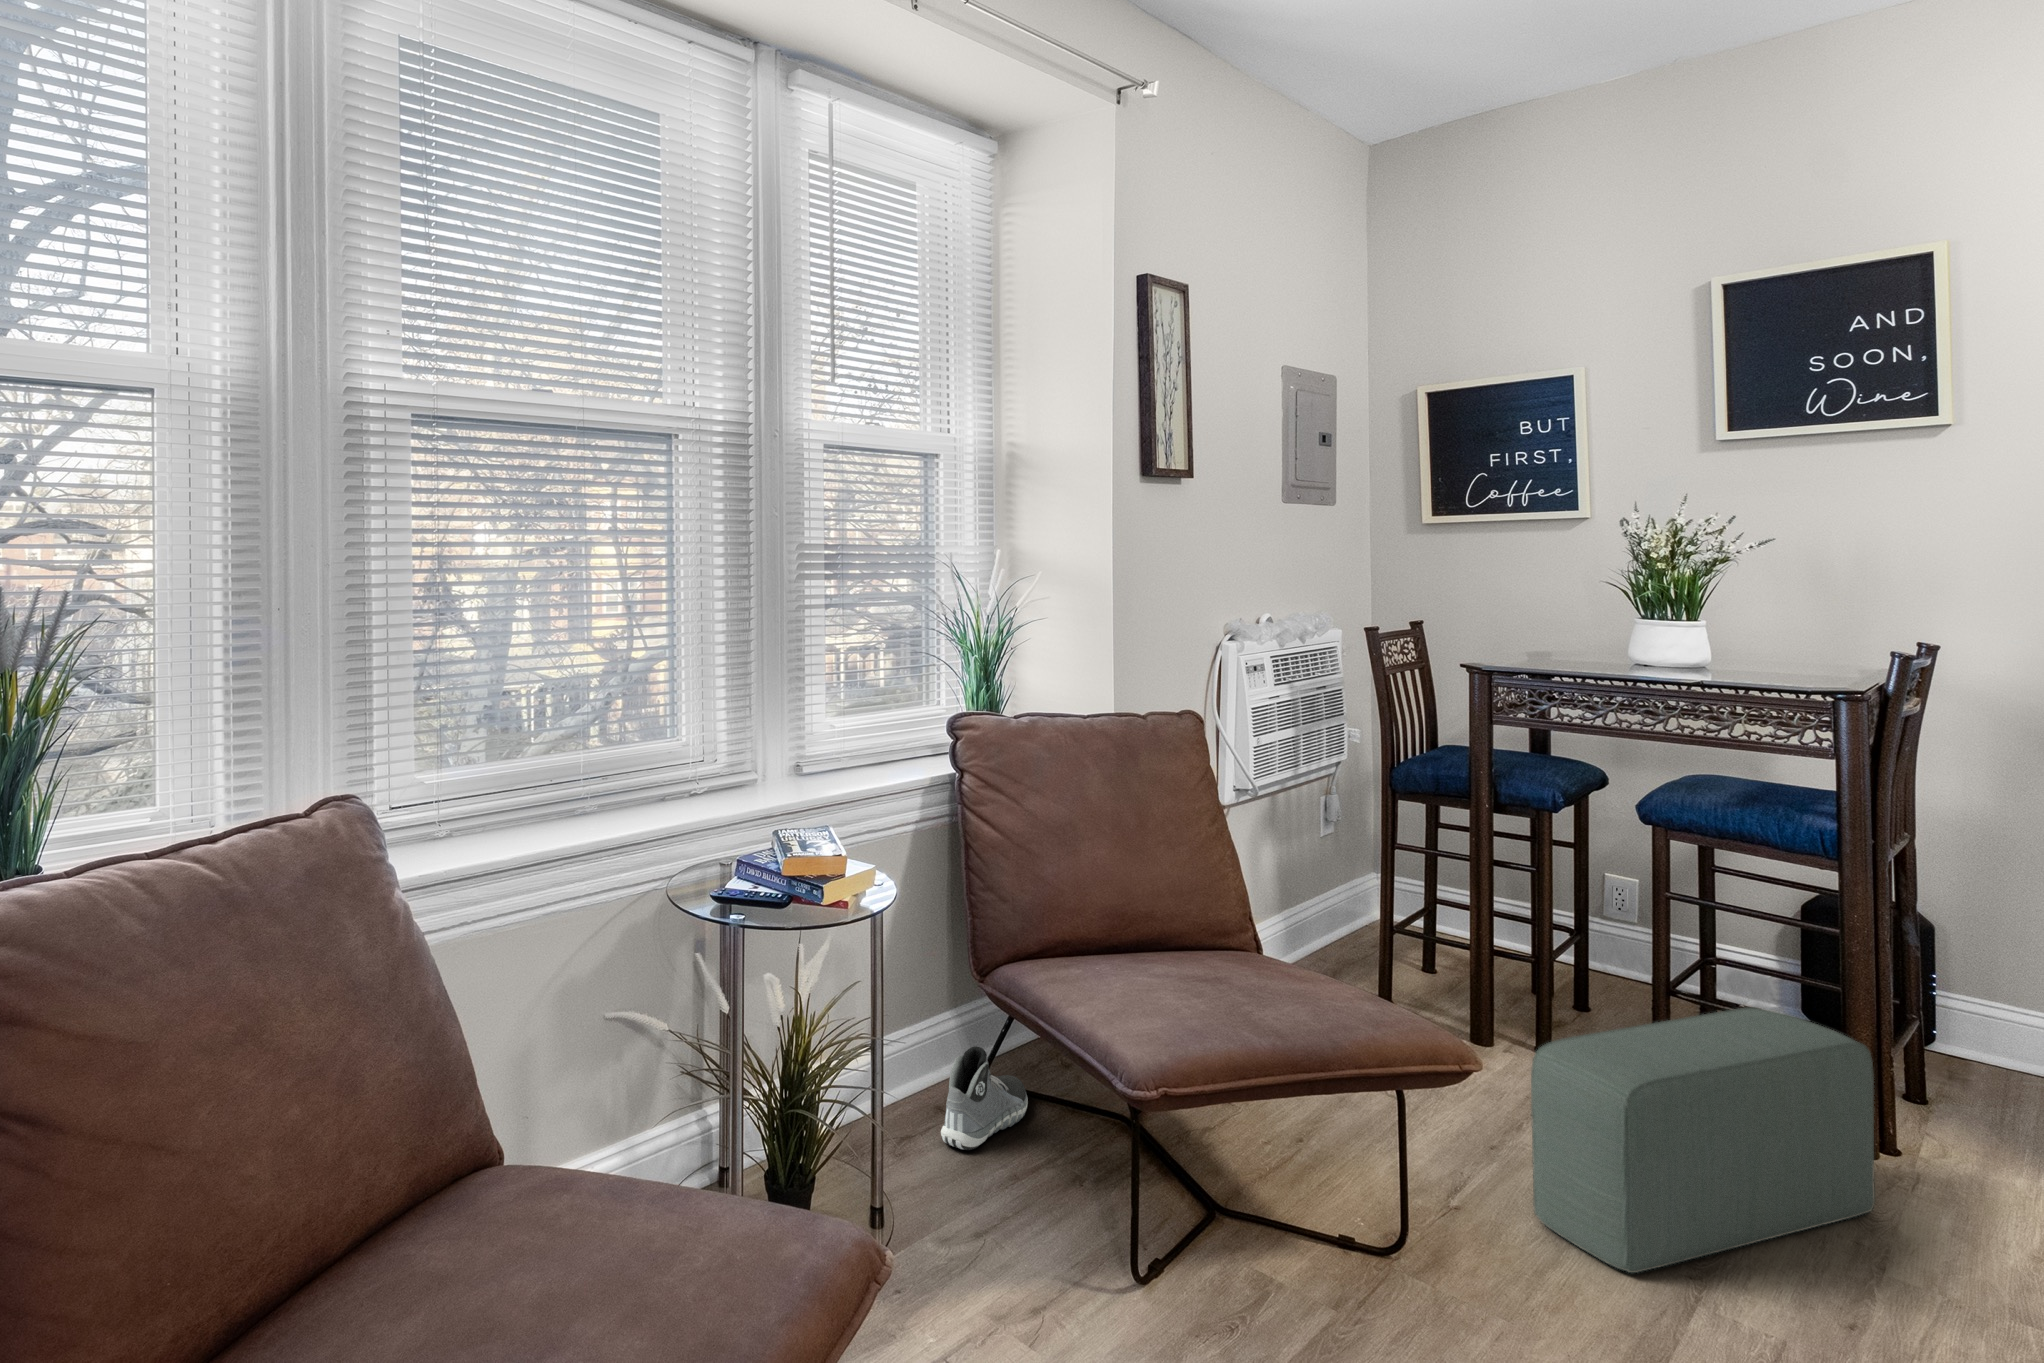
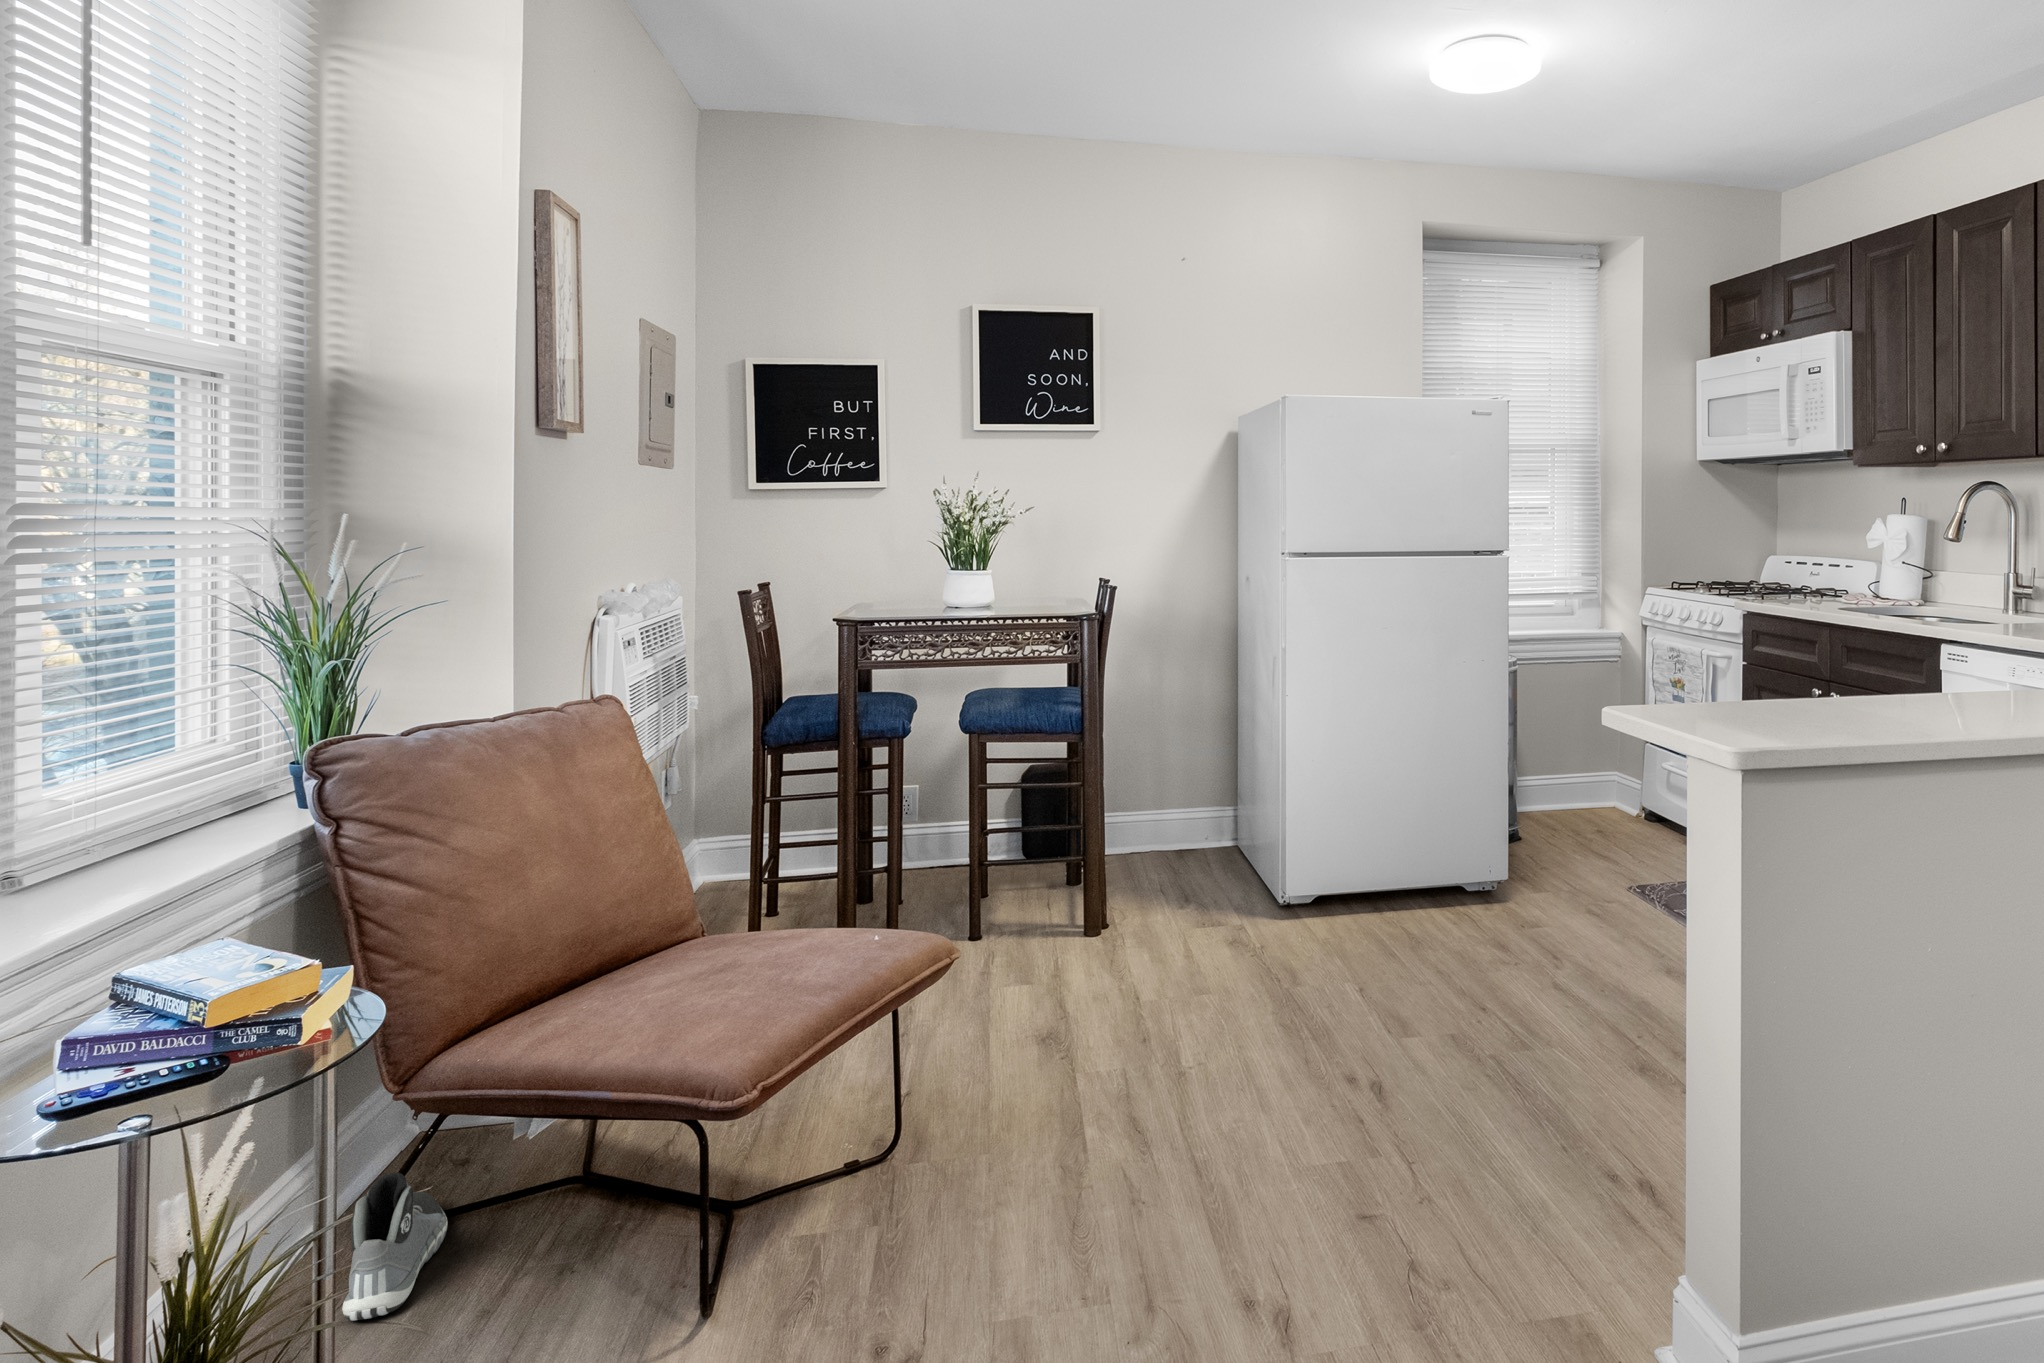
pouf: present [1531,1007,1875,1273] -> none [960,854,1120,1080]

